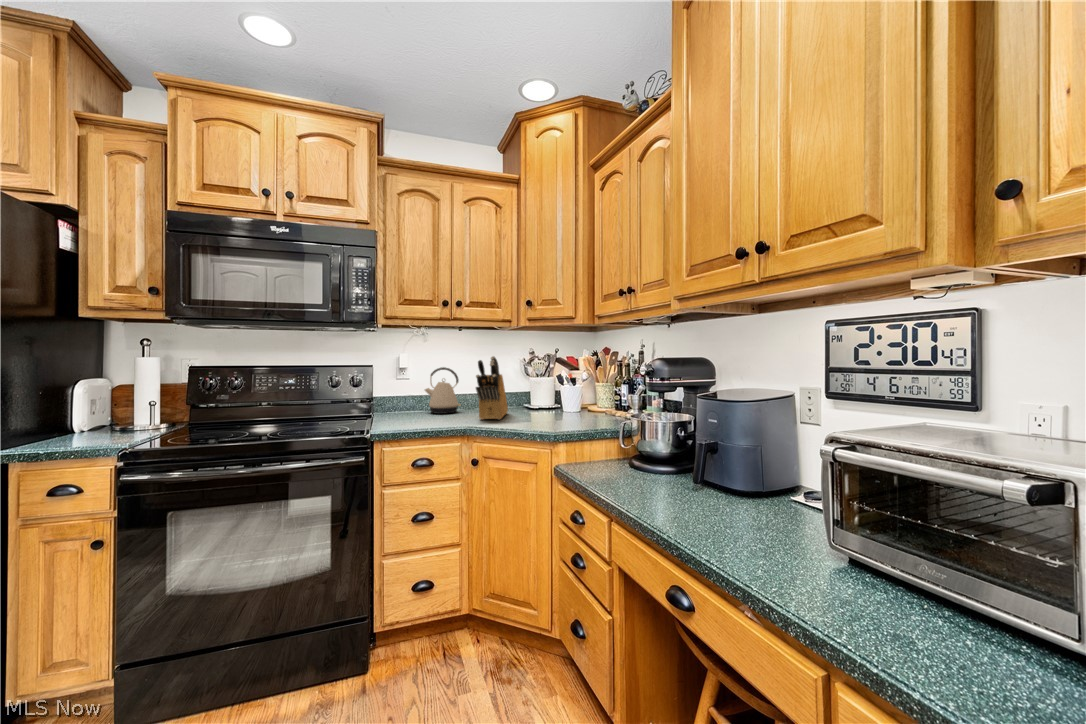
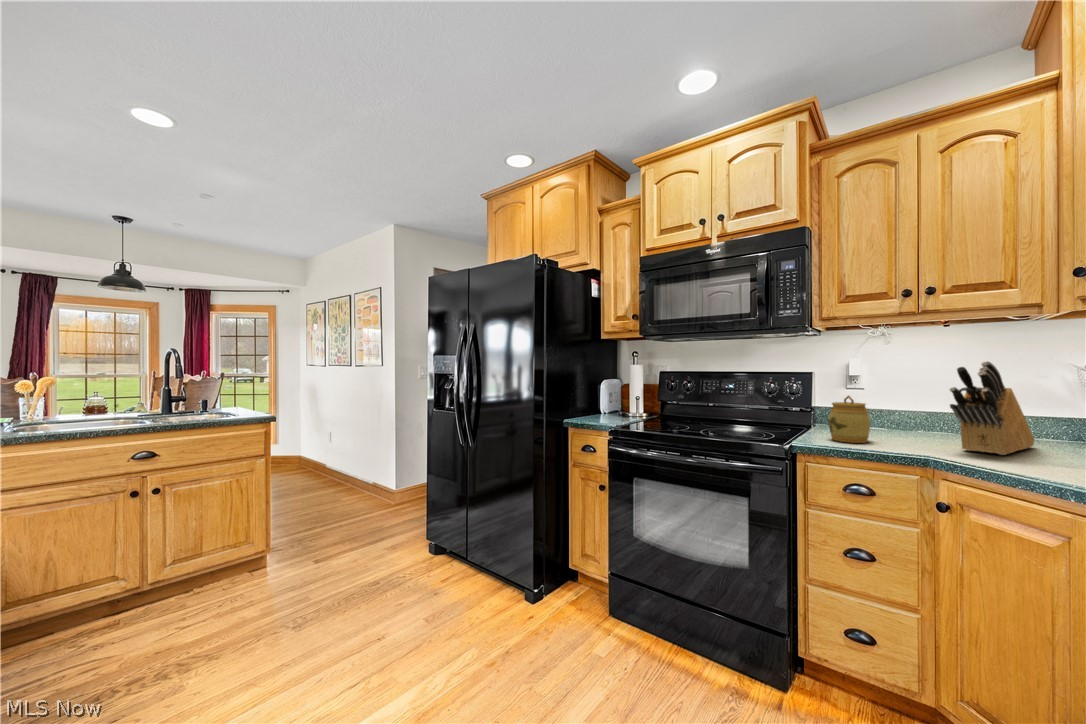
kettle: present [425,367,461,414] -> none [882,374,942,435]
jar: none [396,385,426,425] -> present [829,396,870,443]

